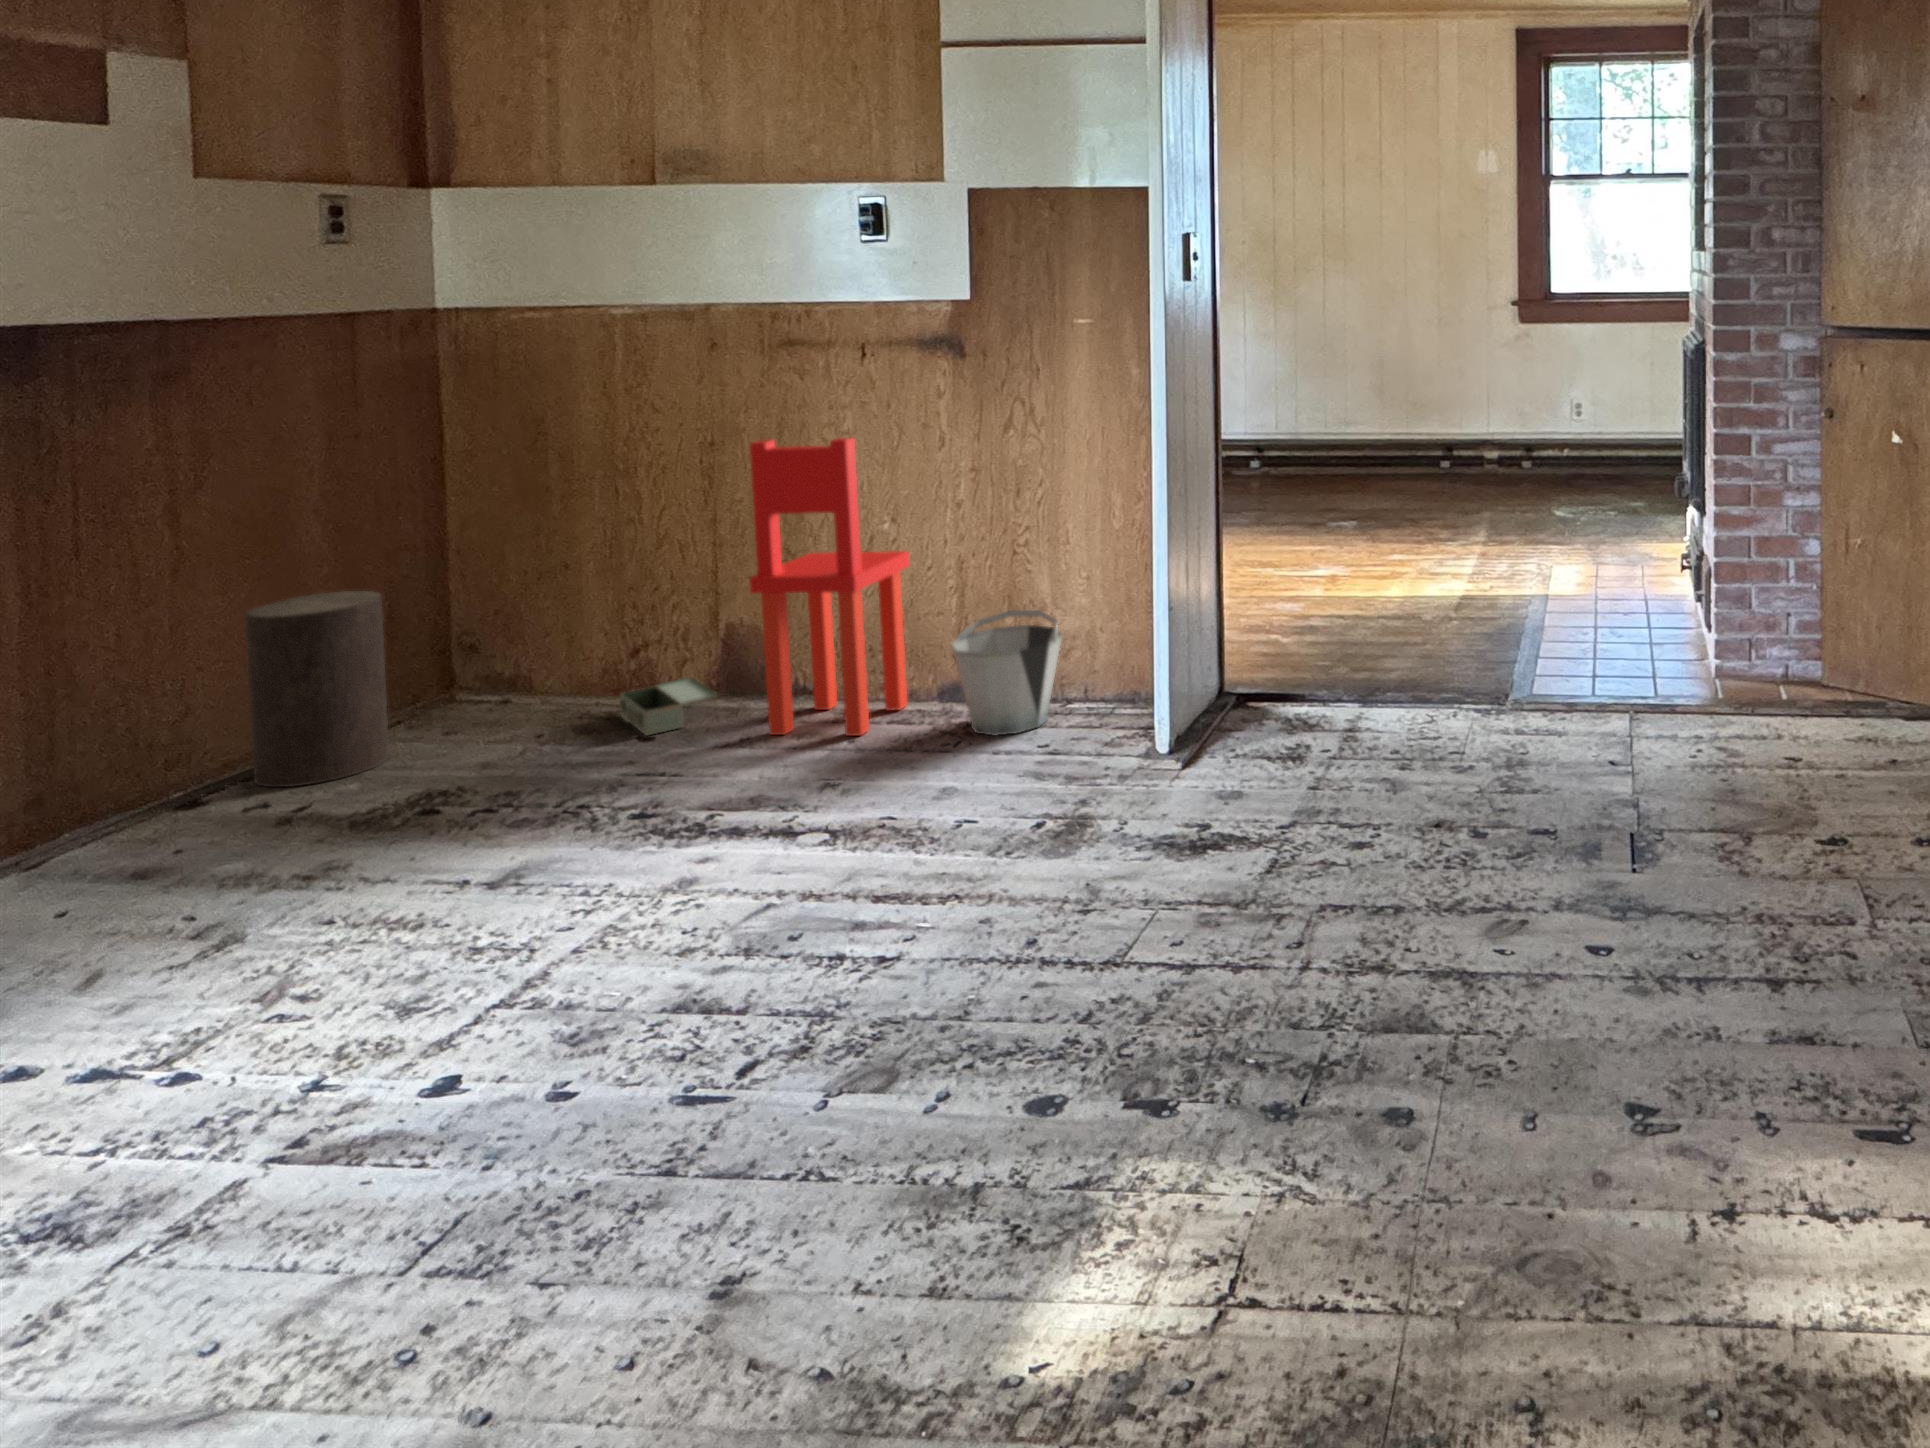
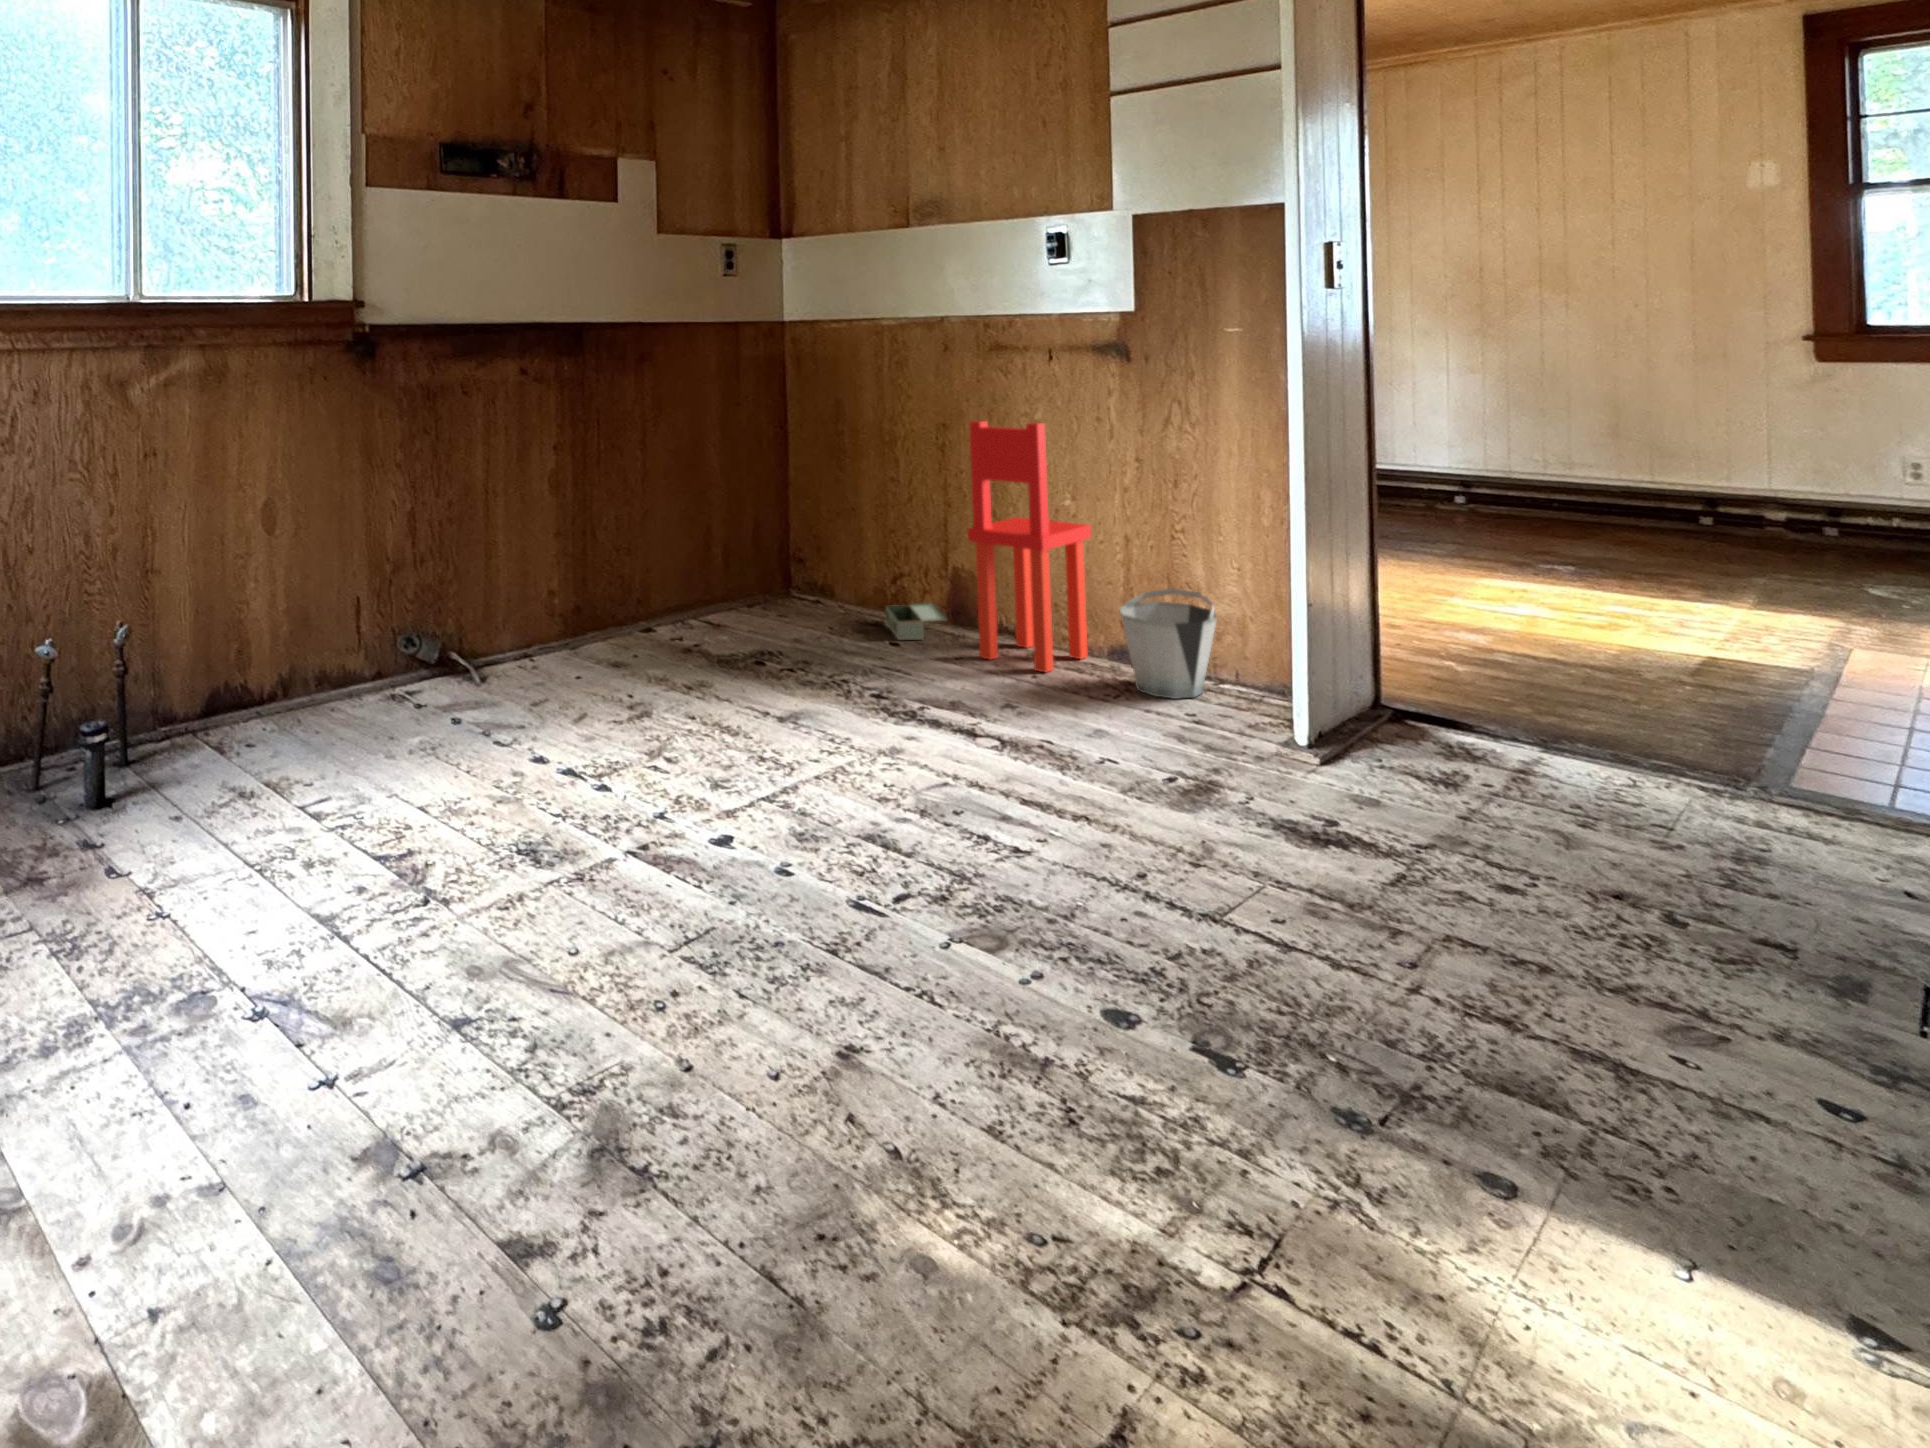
stool: present [245,591,389,787] -> none [678,504,750,629]

